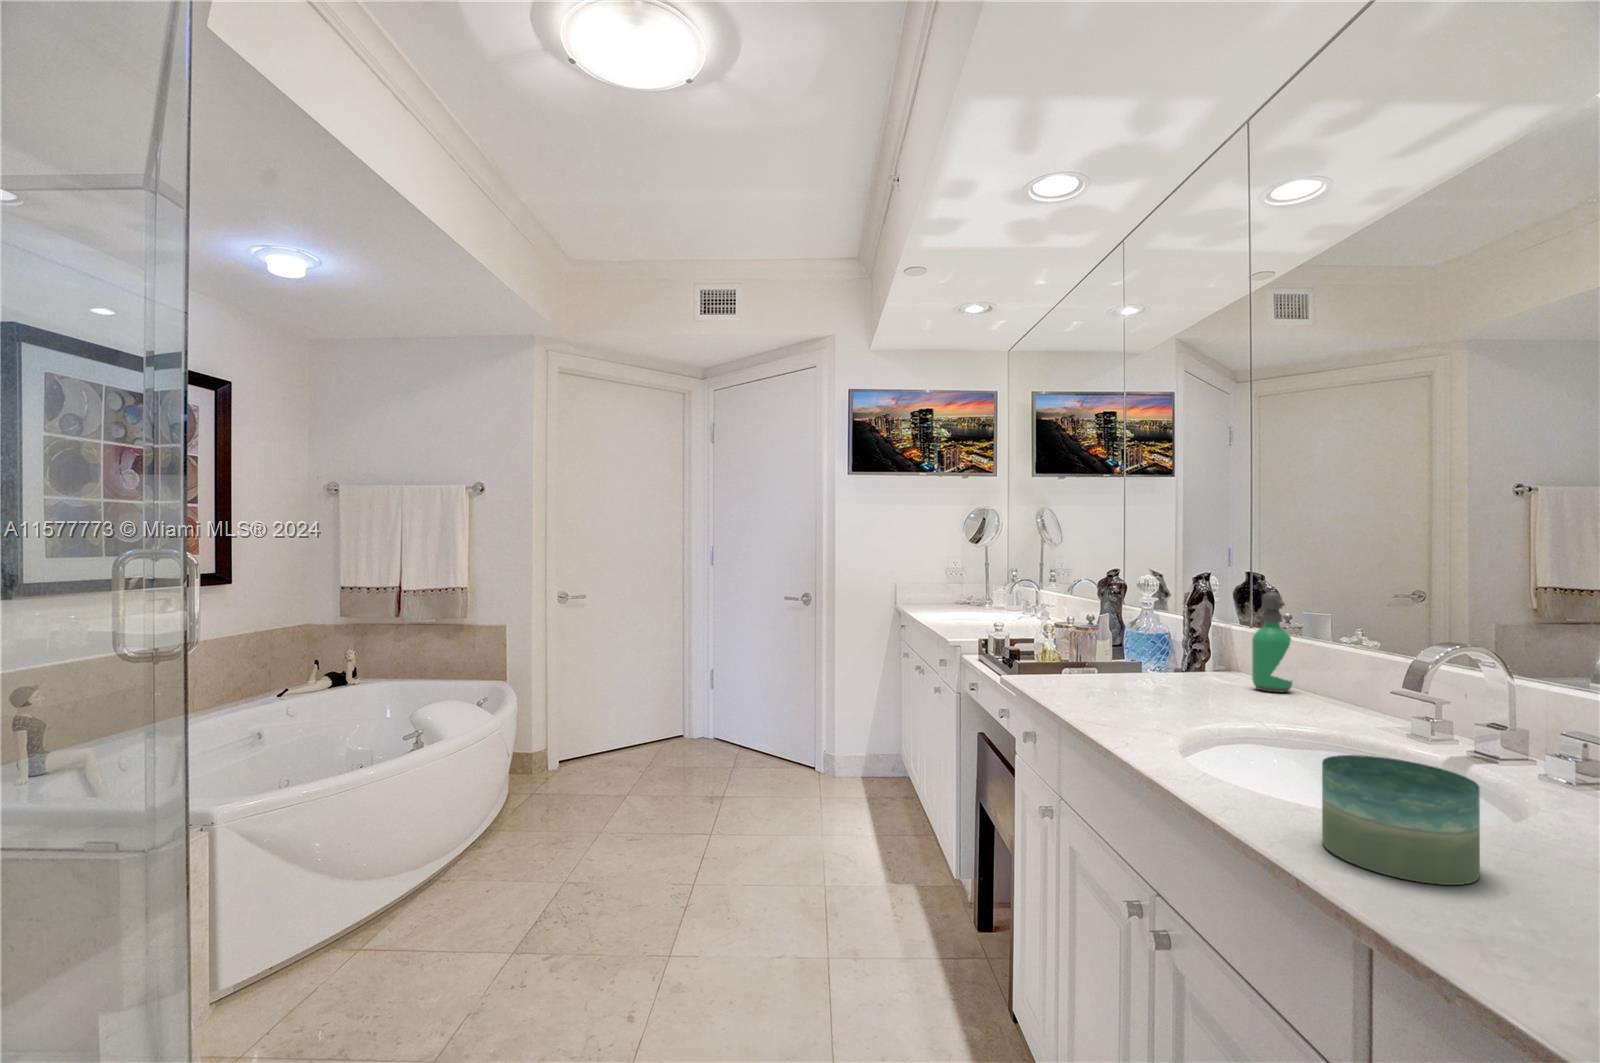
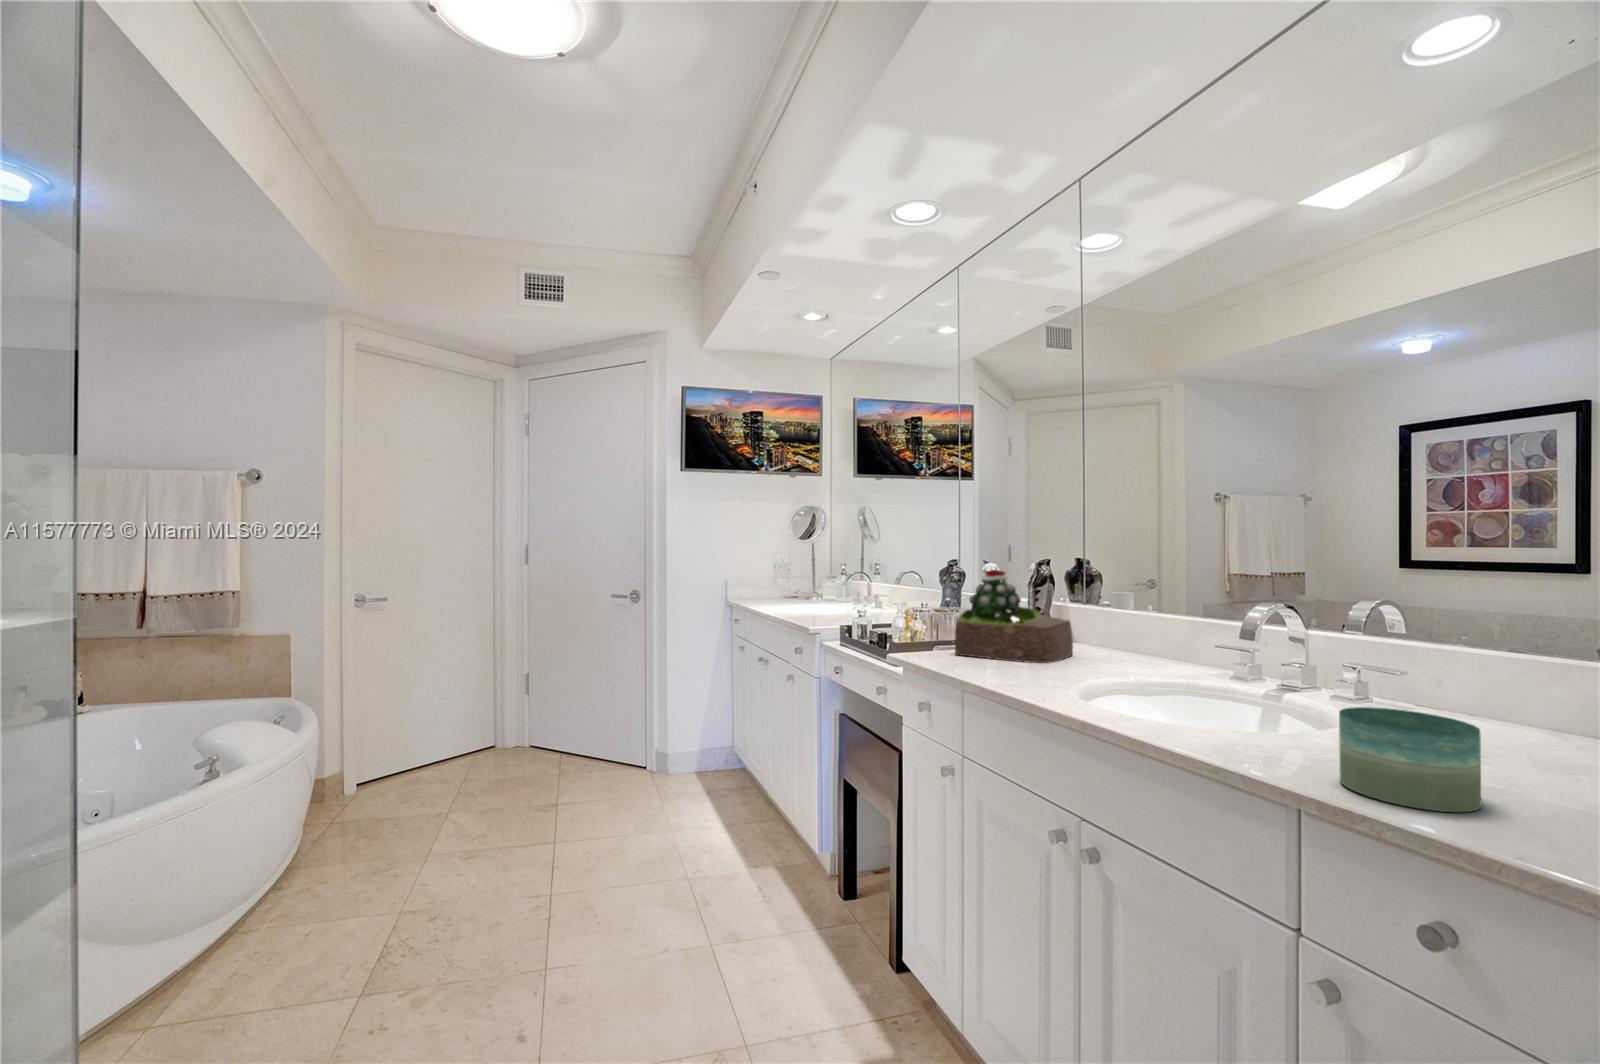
succulent plant: none [1072,585,1217,692] -> present [955,570,1073,663]
soap dispenser: present [1252,591,1292,692] -> none [1100,573,1132,658]

